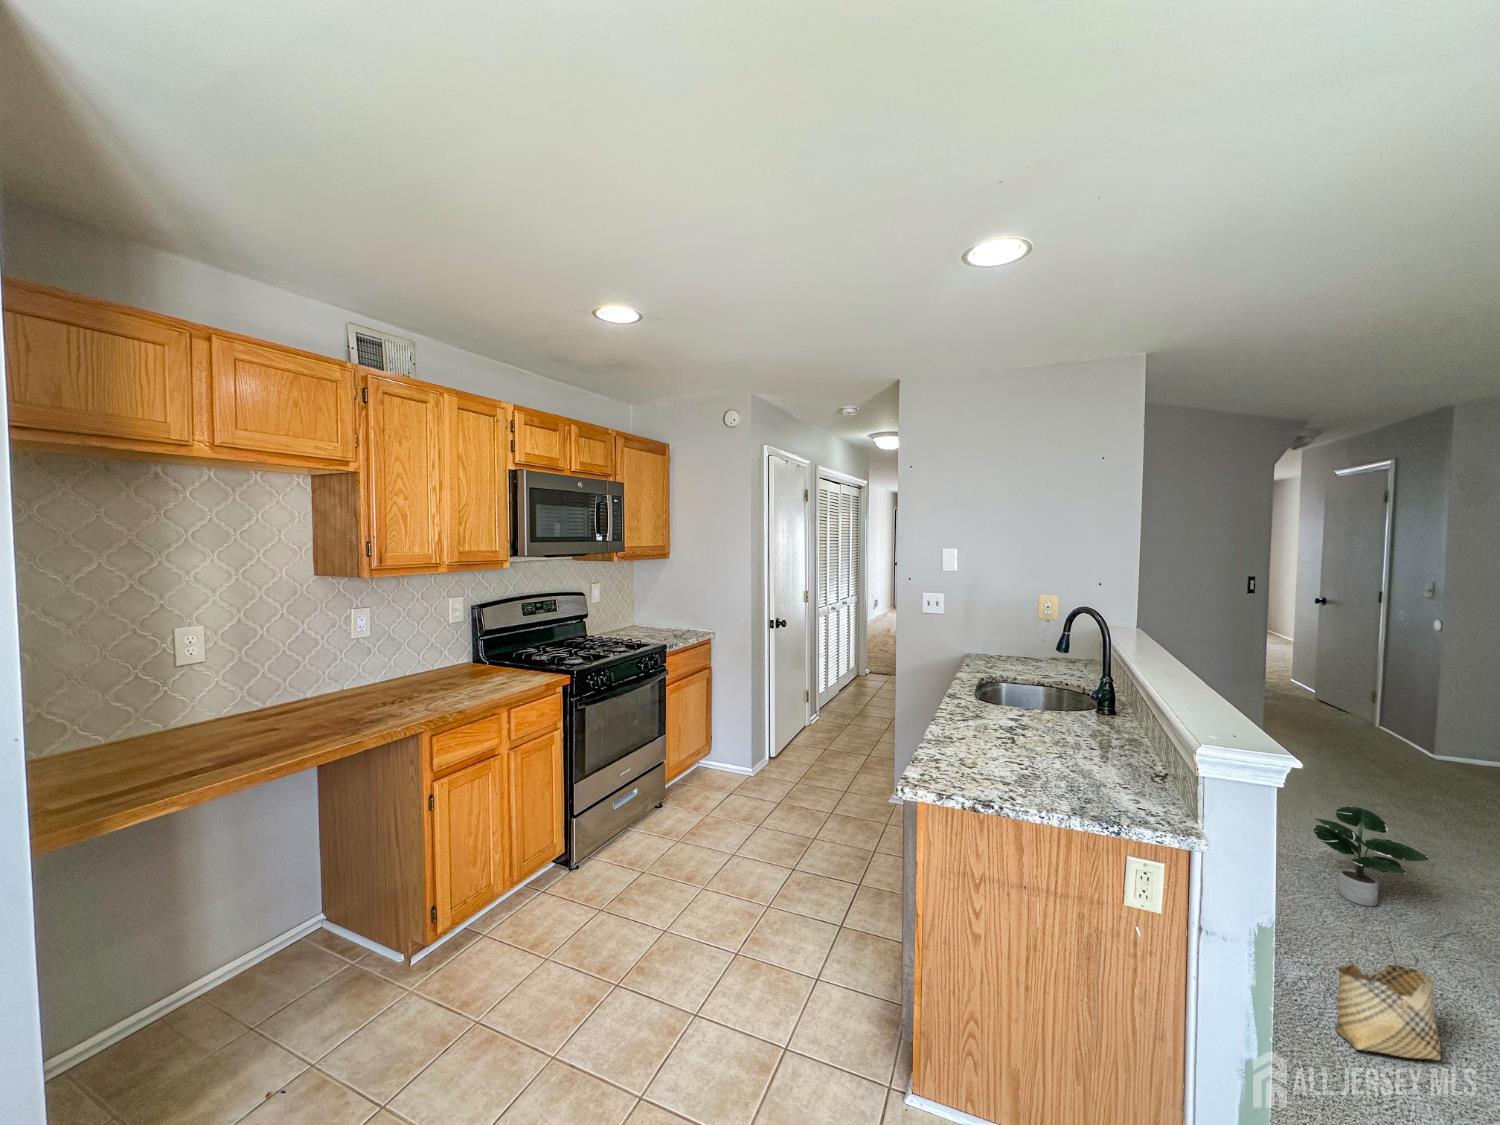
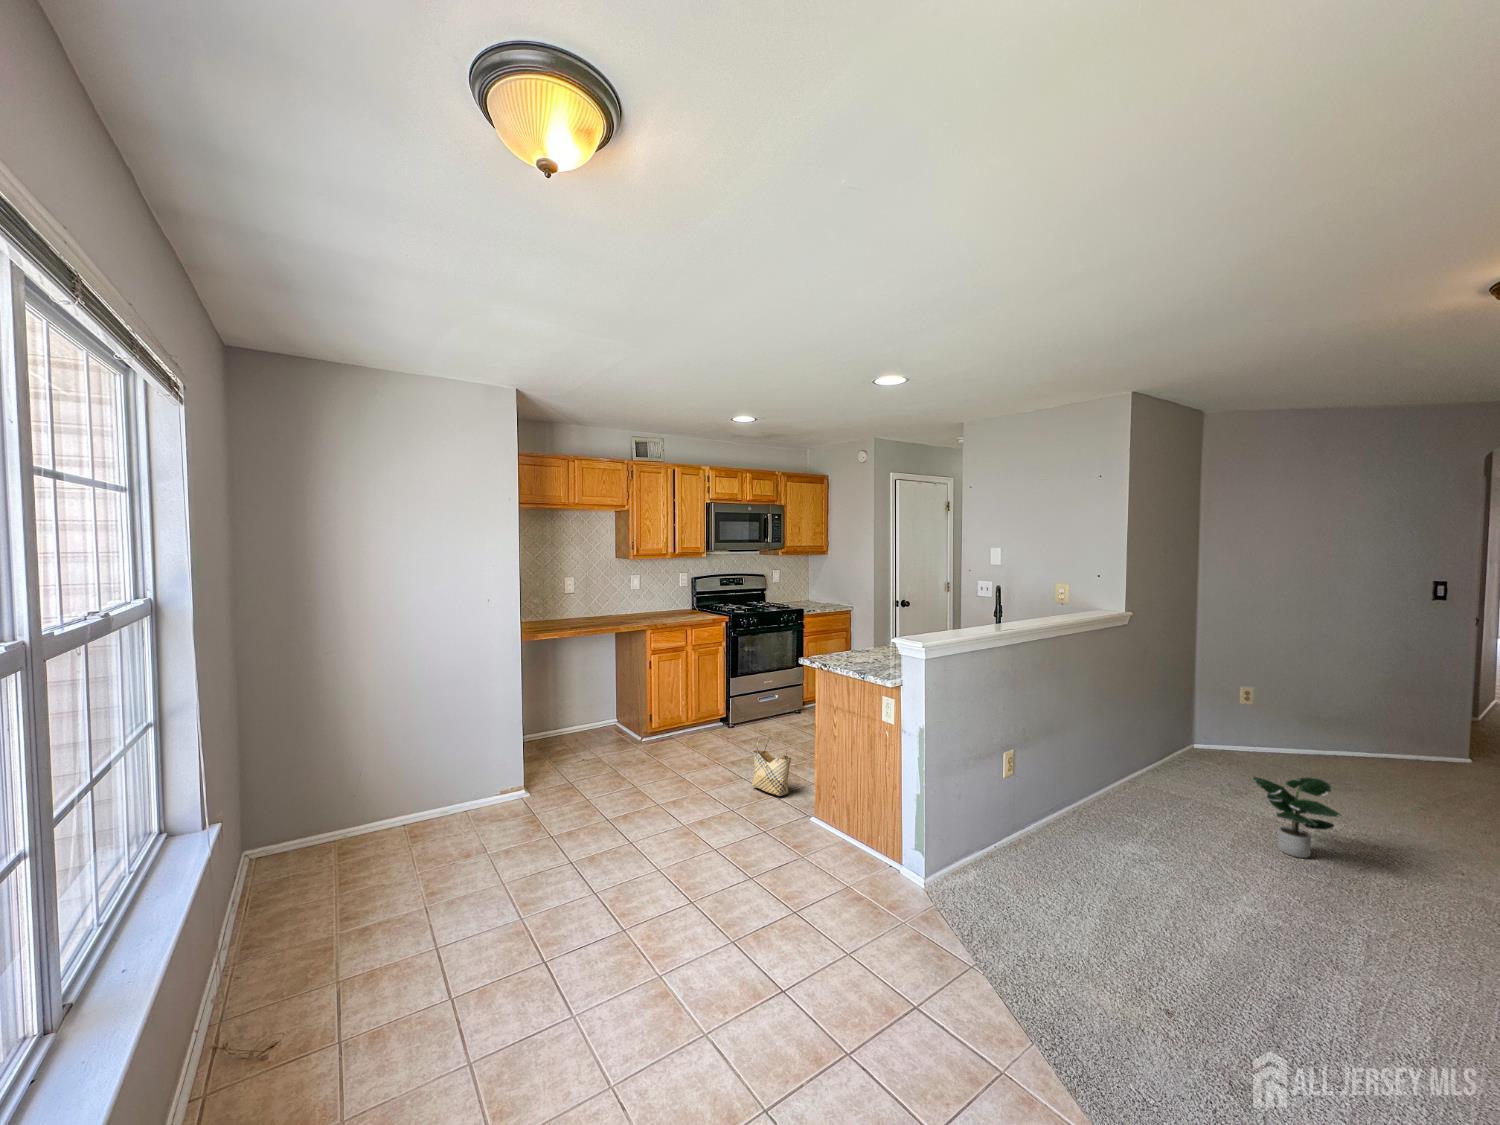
woven basket: present [1335,919,1441,1060] -> present [752,732,791,796]

